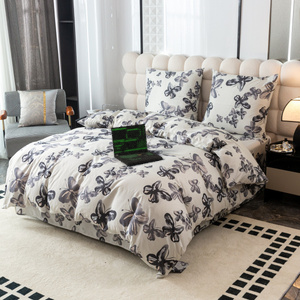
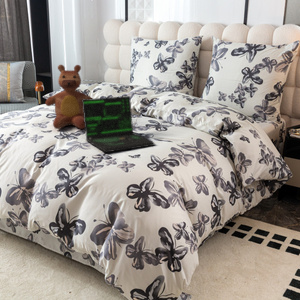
teddy bear: none [82,100,119,149] -> present [46,65,92,129]

